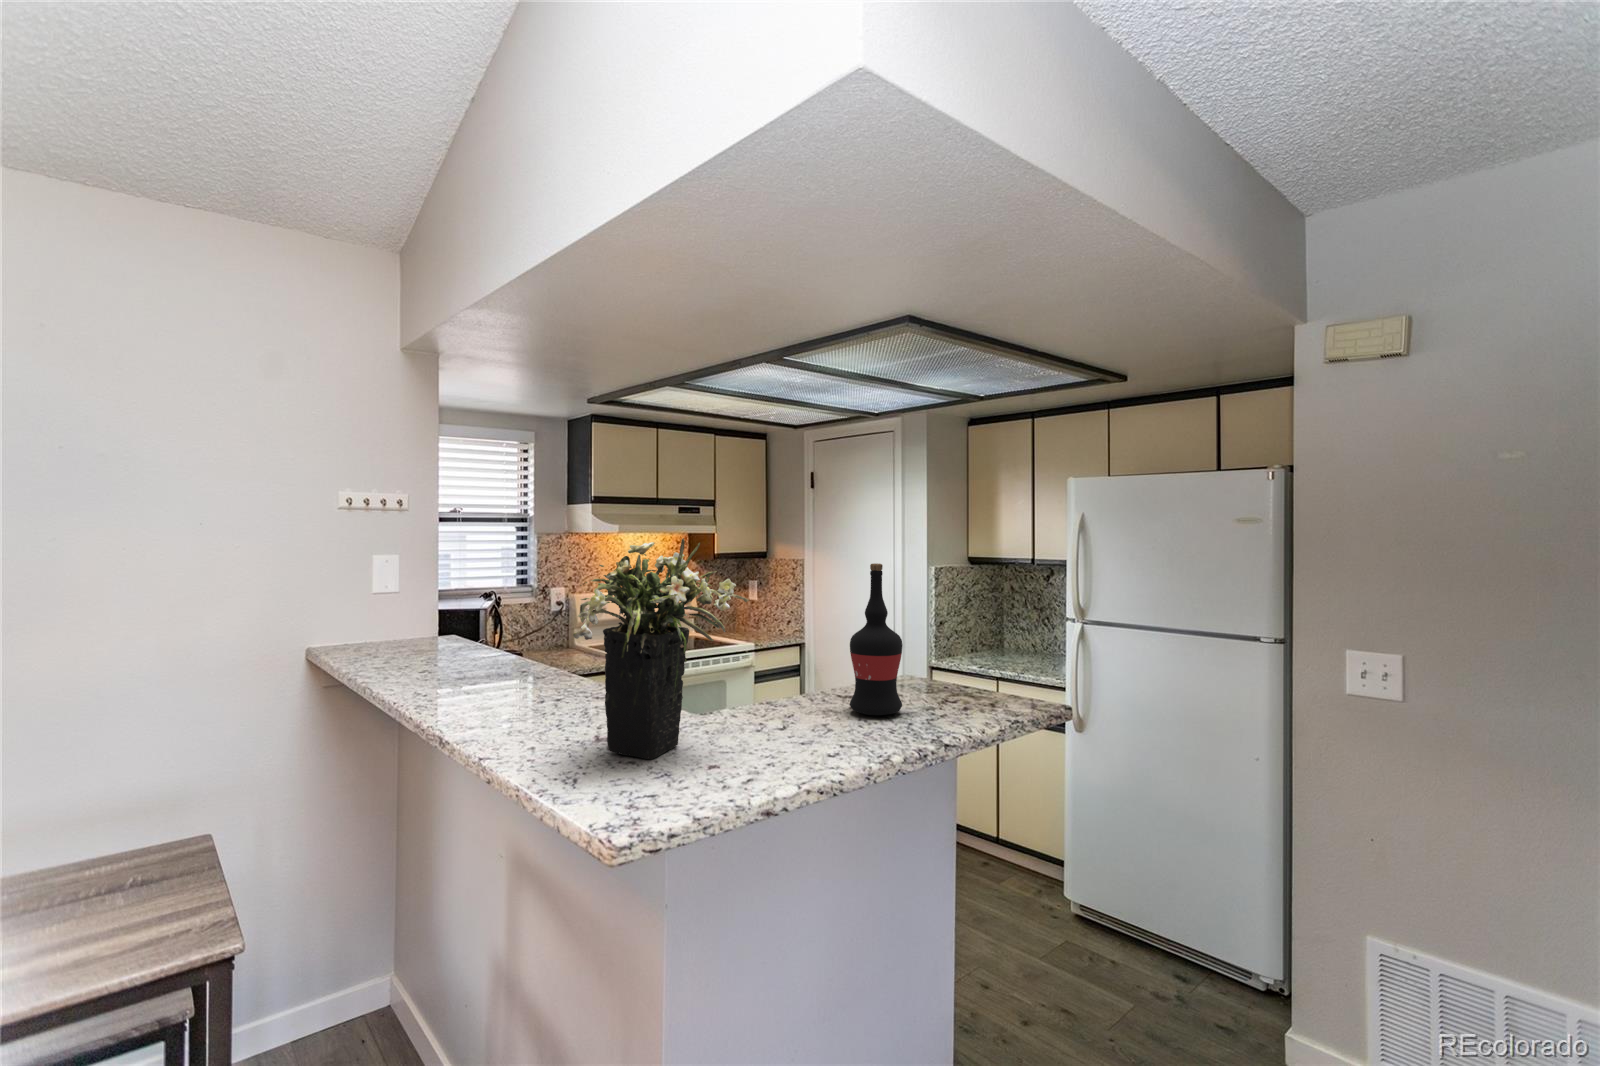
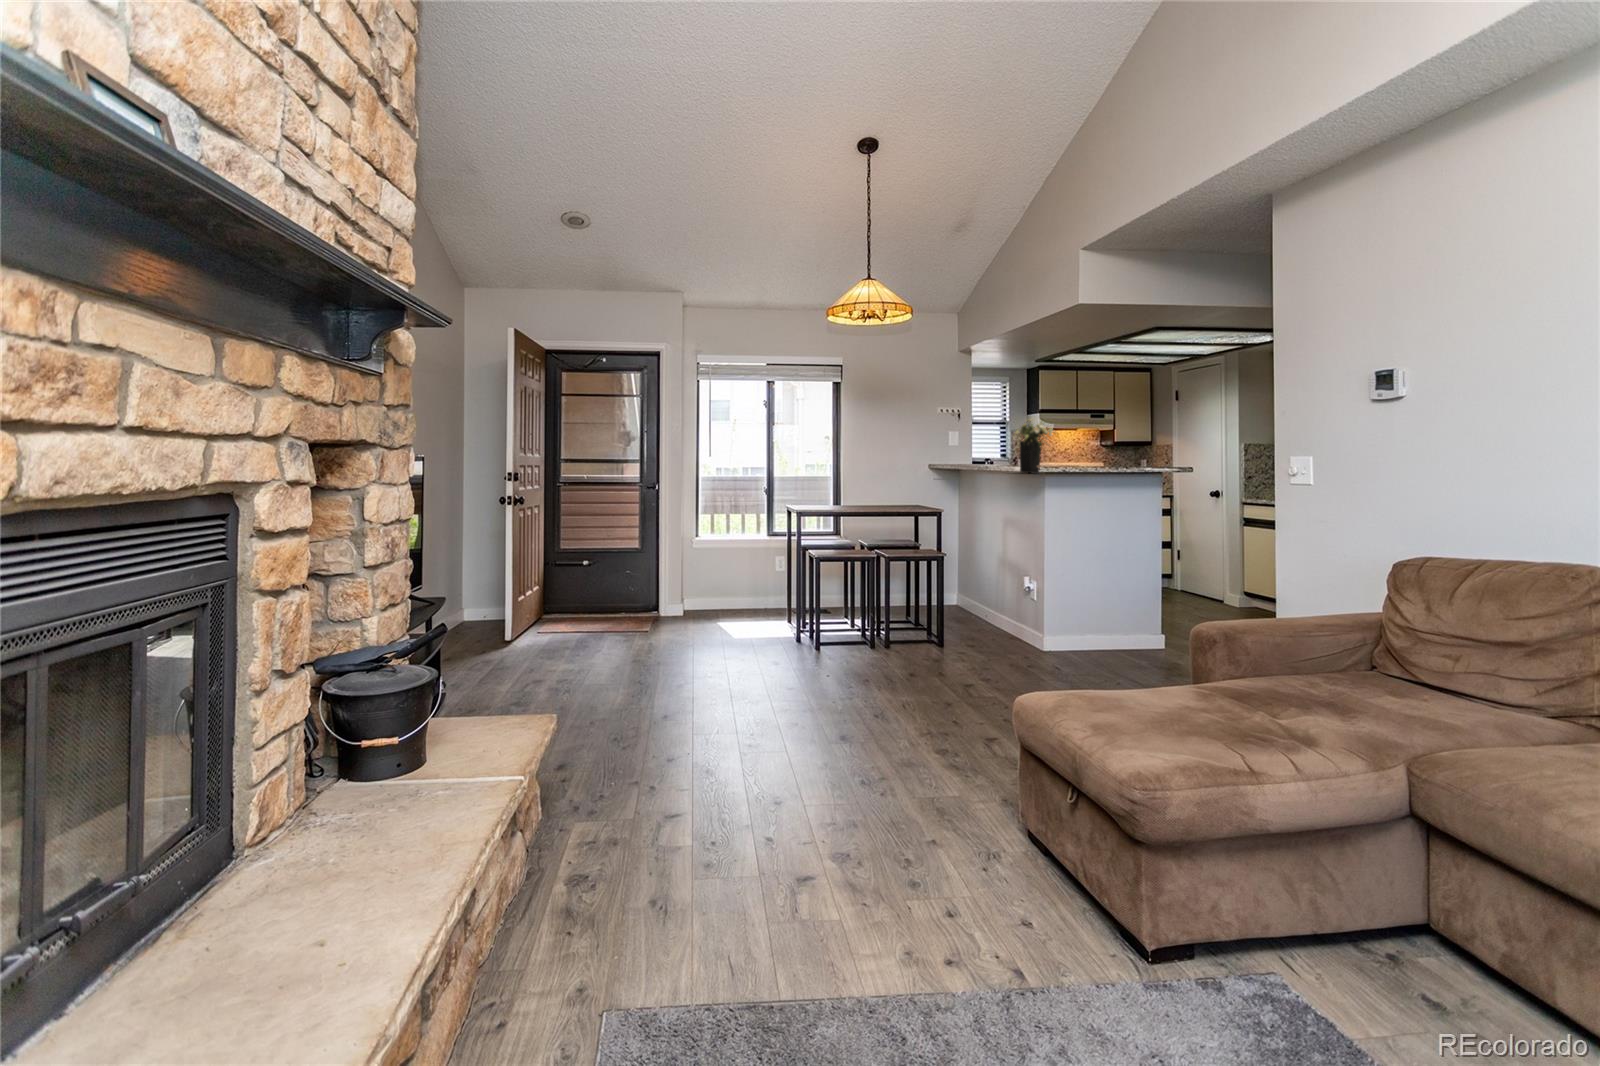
wine bottle: present [850,563,903,715] -> none [1099,426,1118,473]

